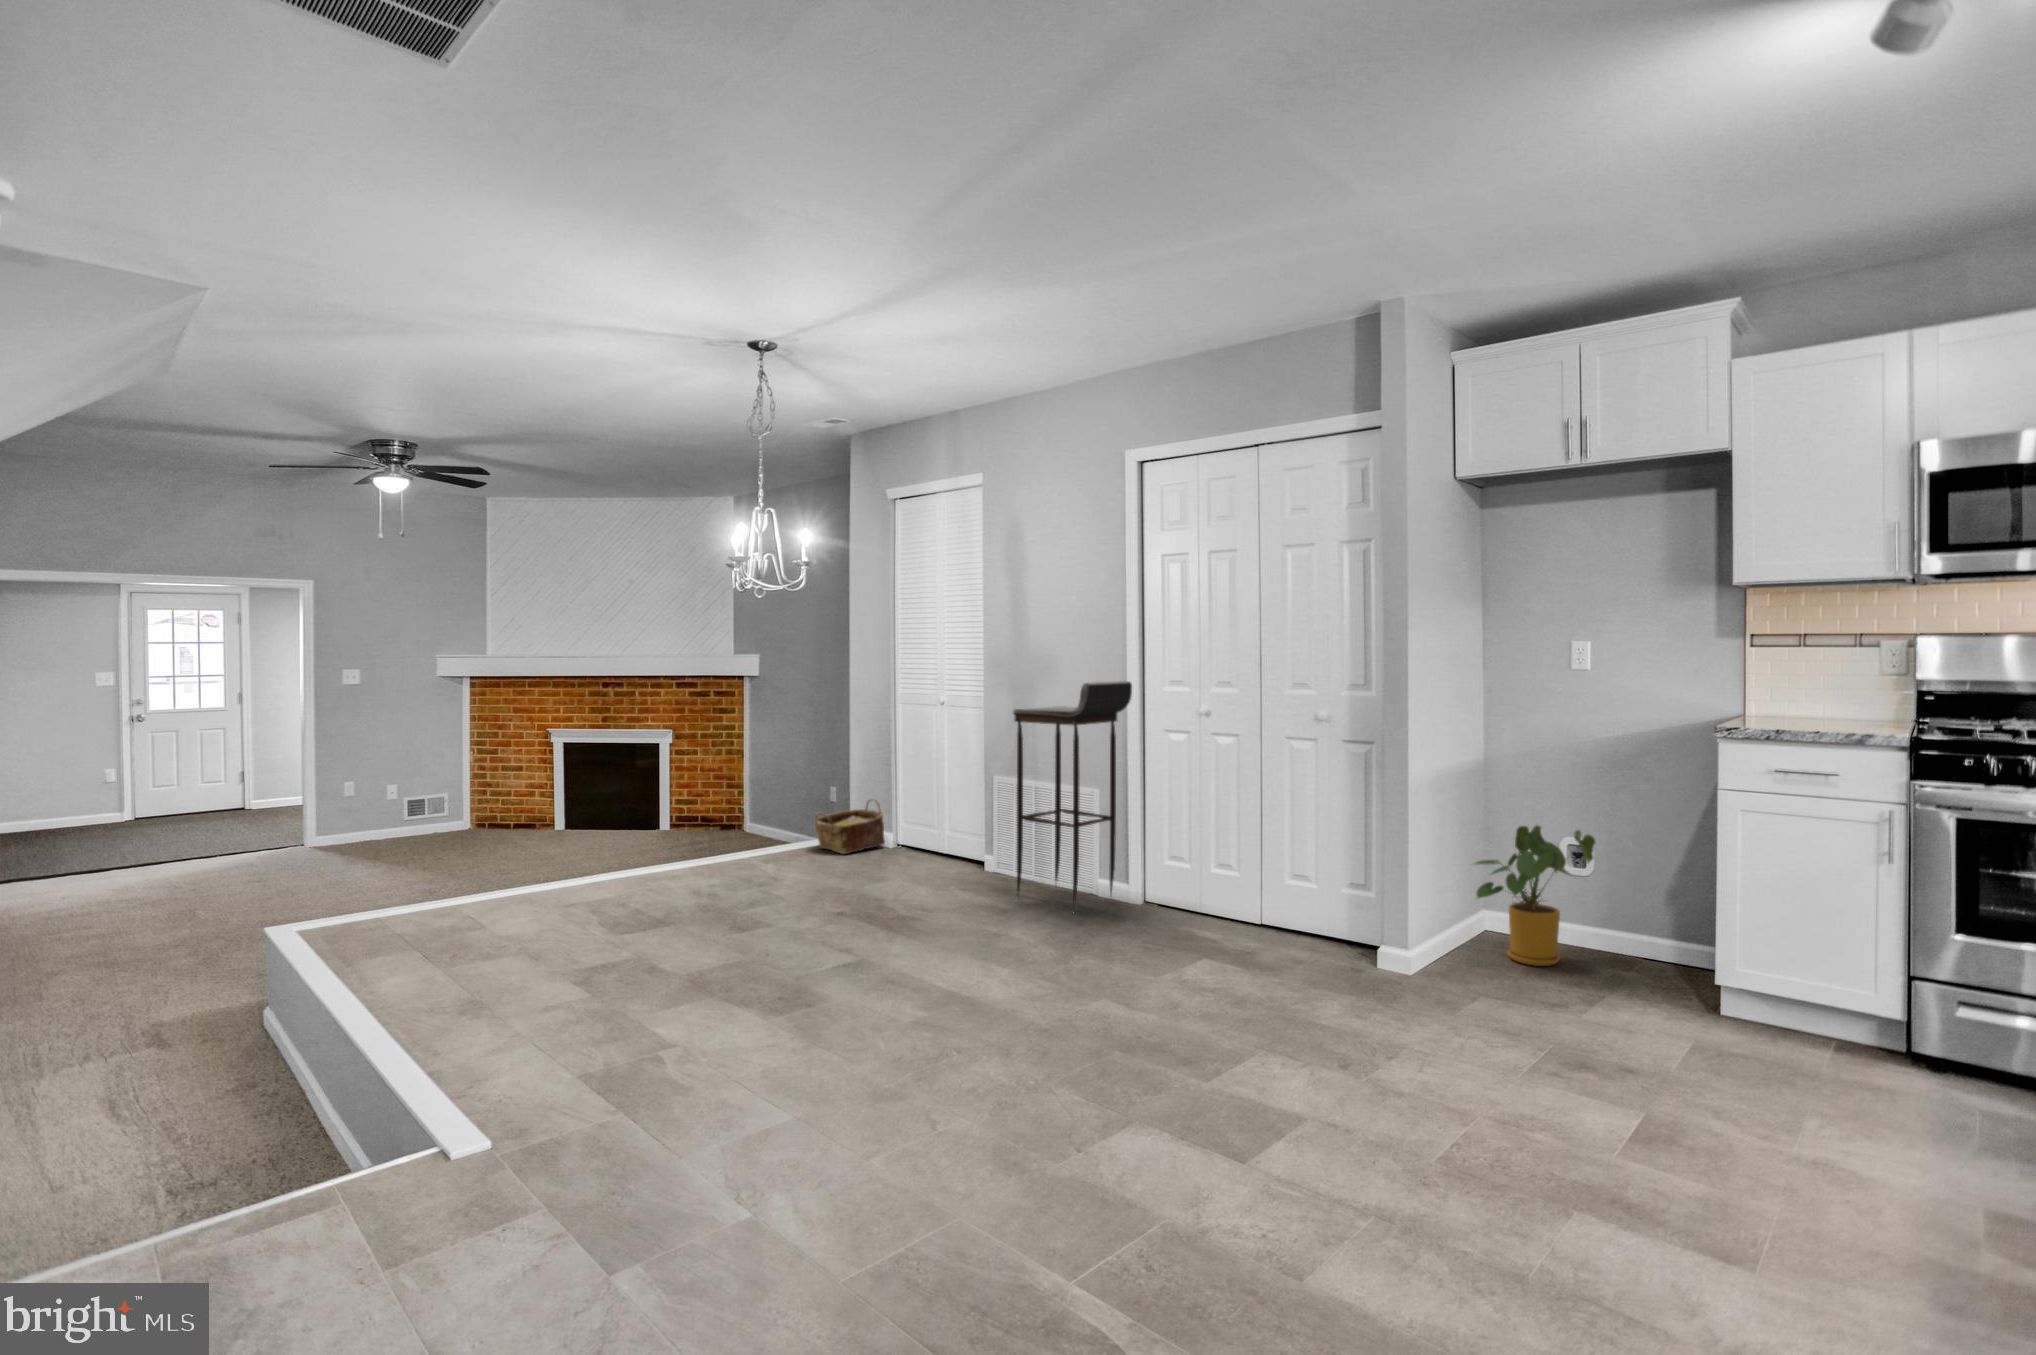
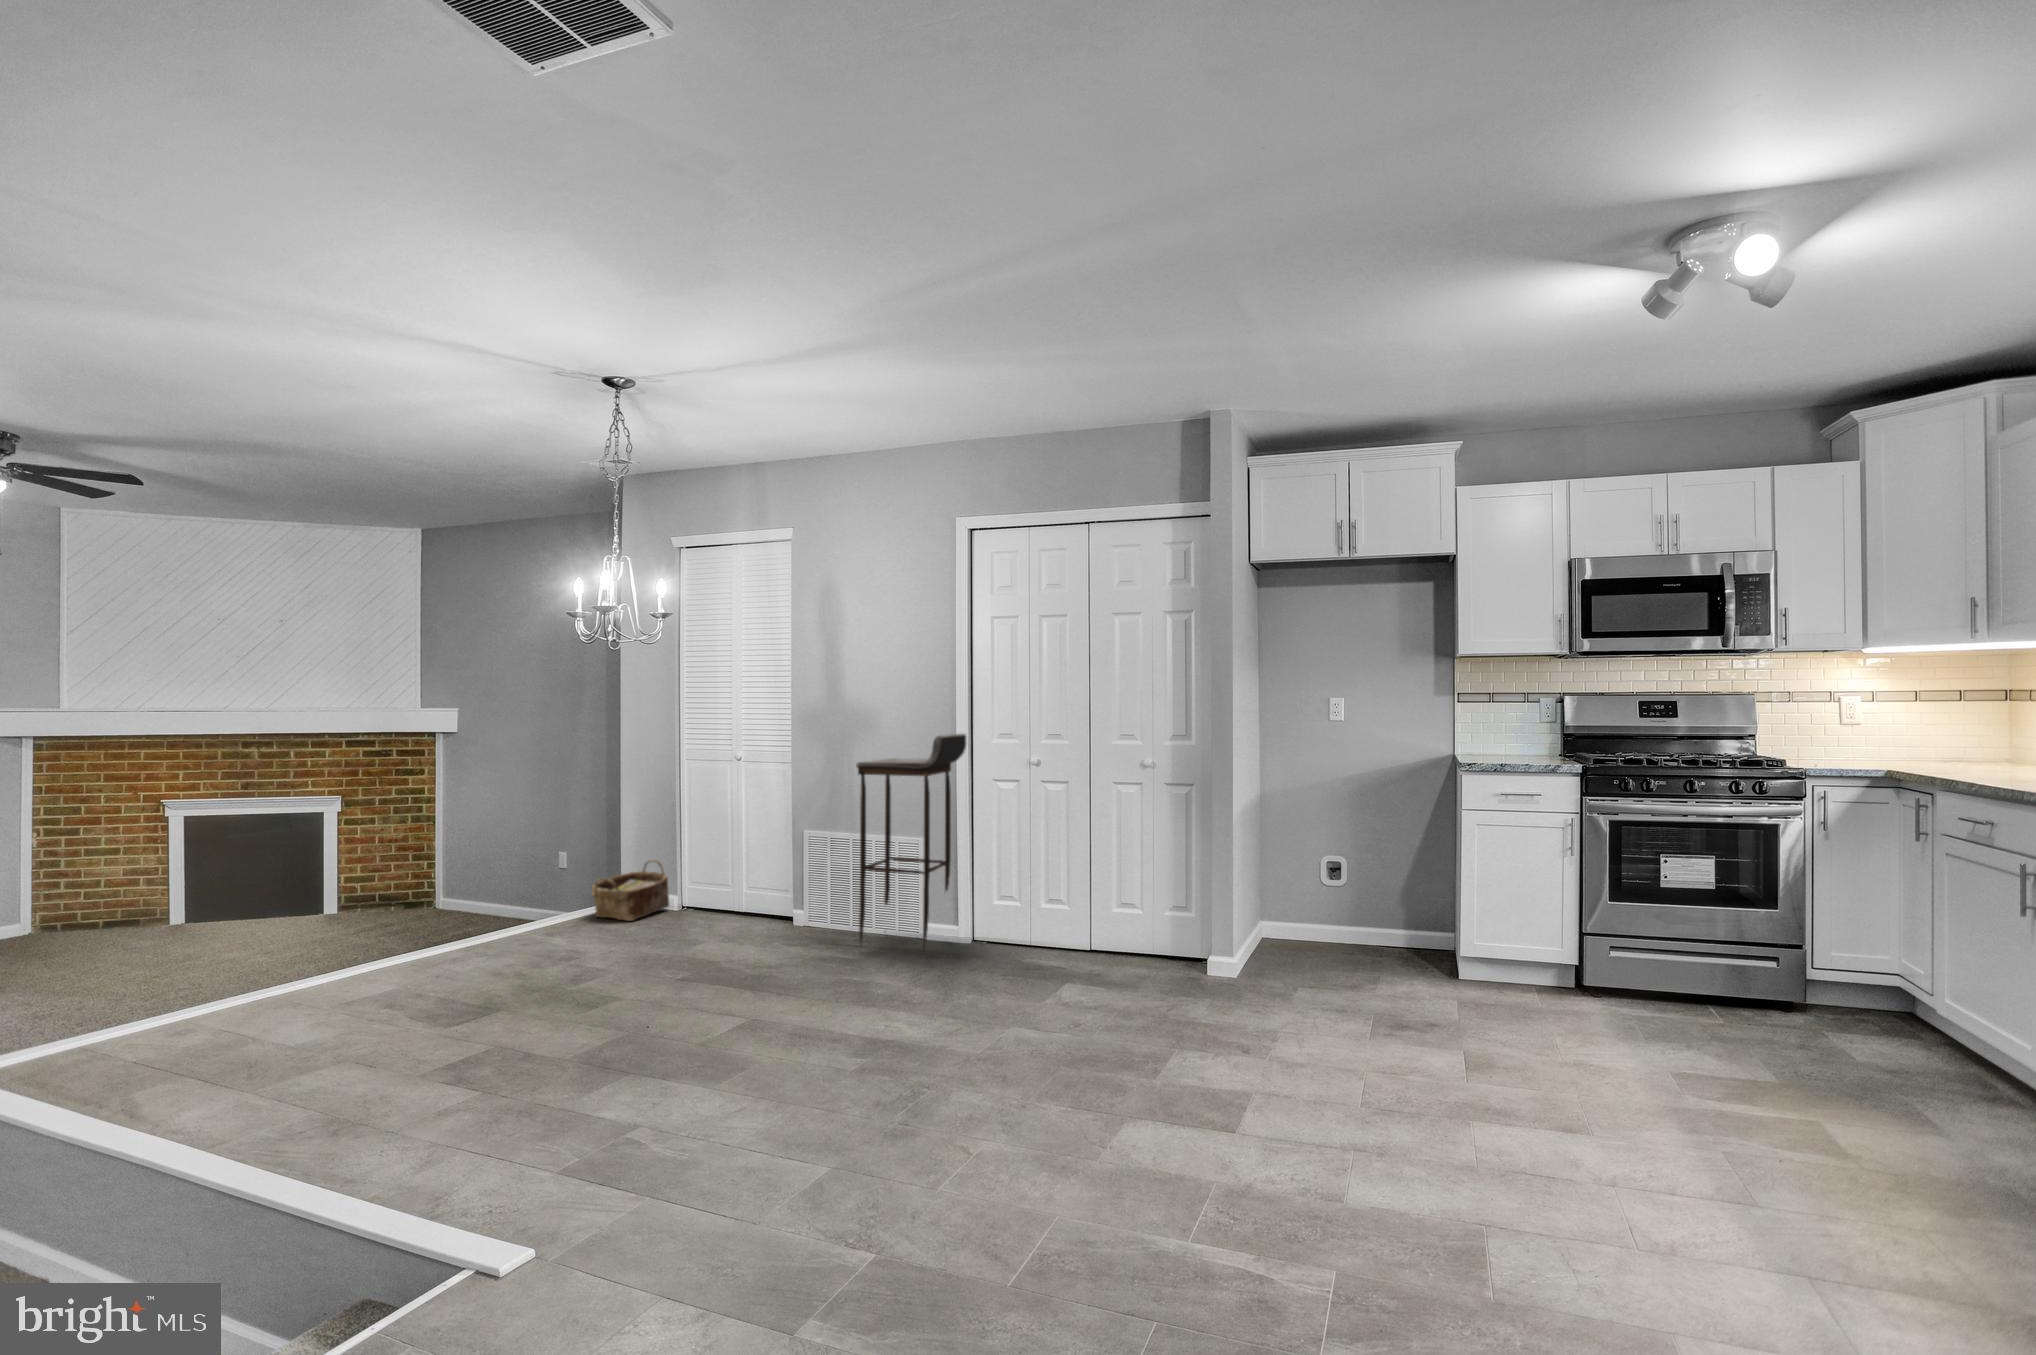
house plant: present [1475,826,1596,966] -> none [1269,845,1351,959]

